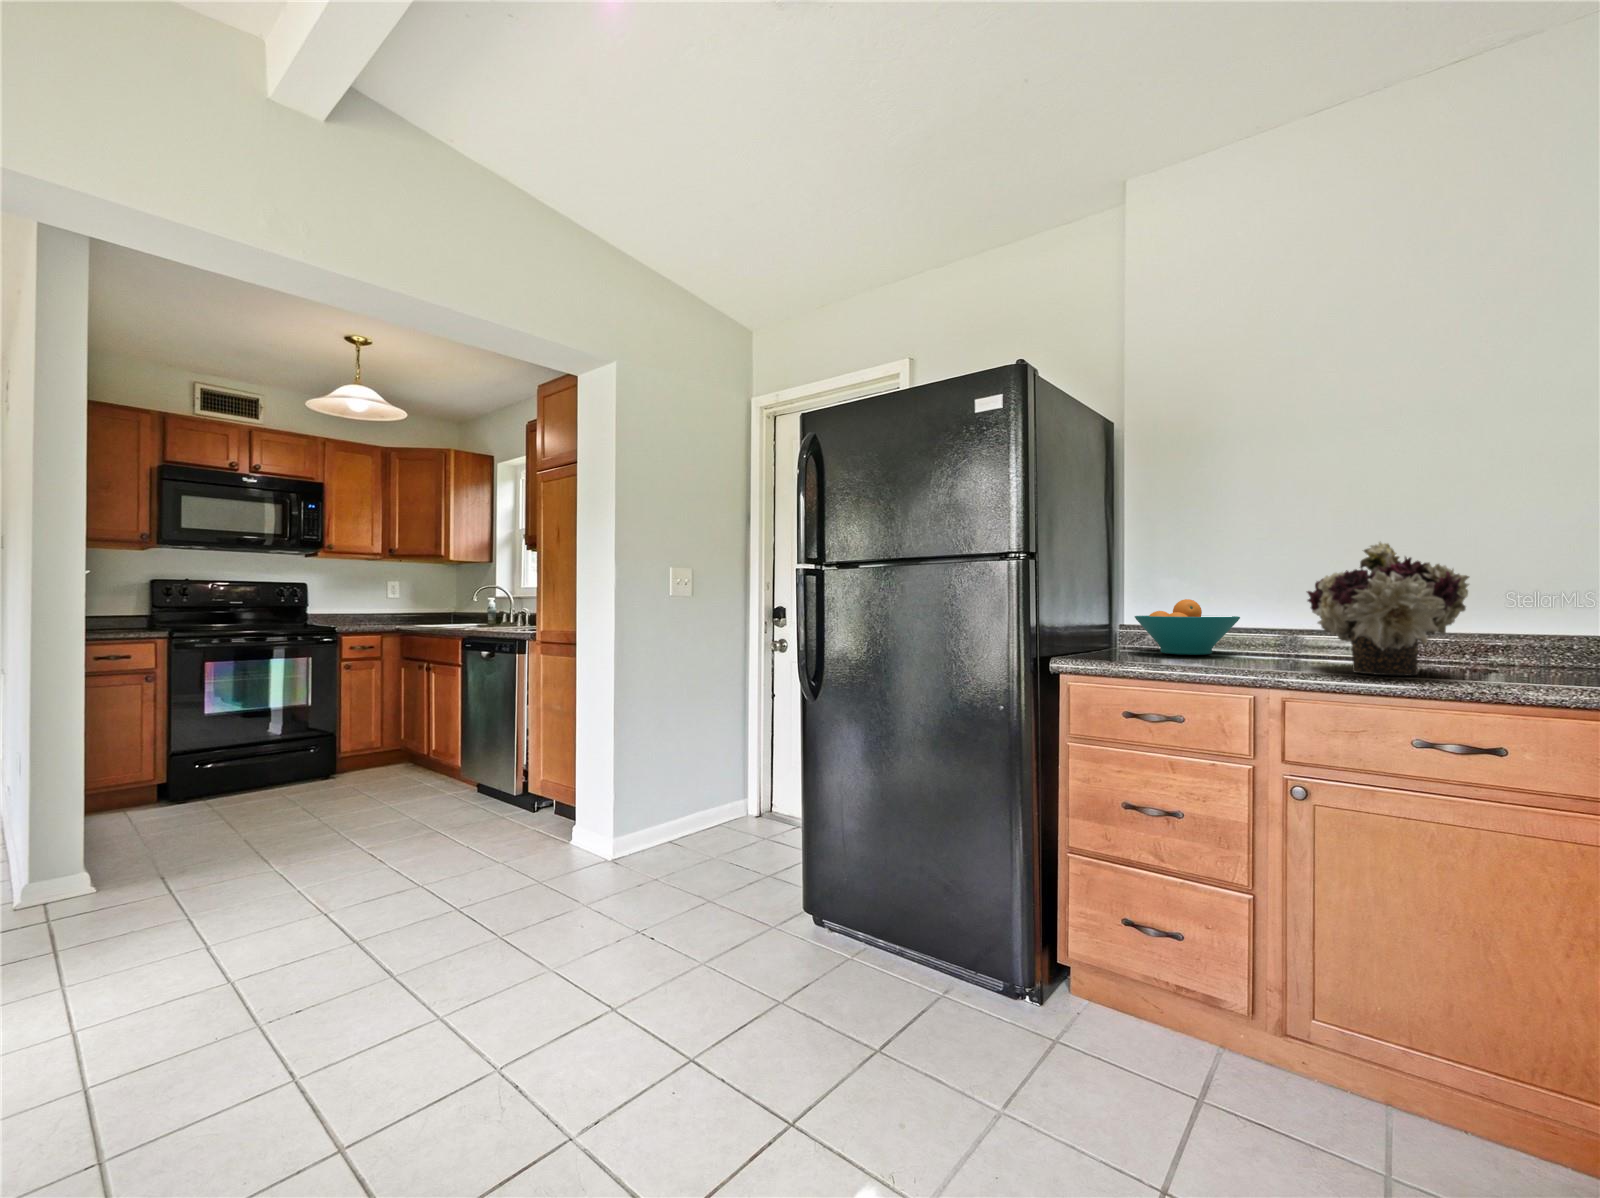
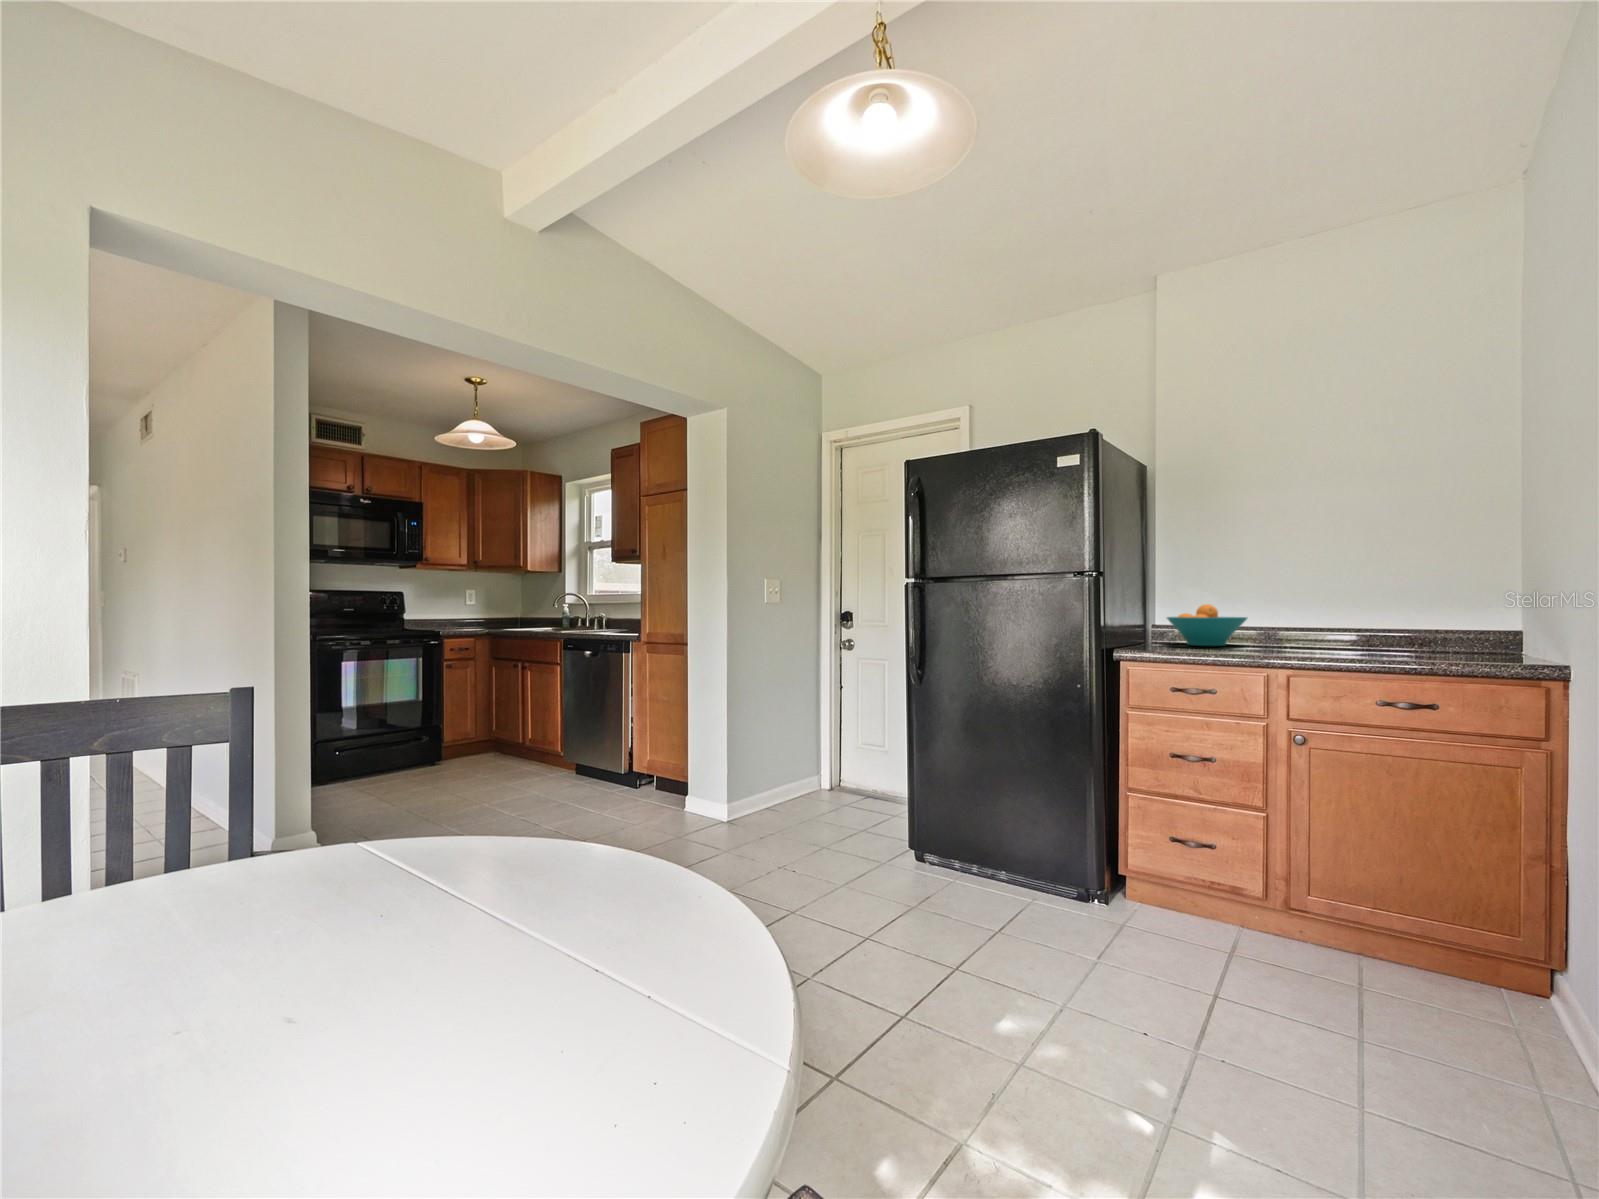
flower arrangement: present [1307,542,1469,675] -> none [1300,563,1415,658]

